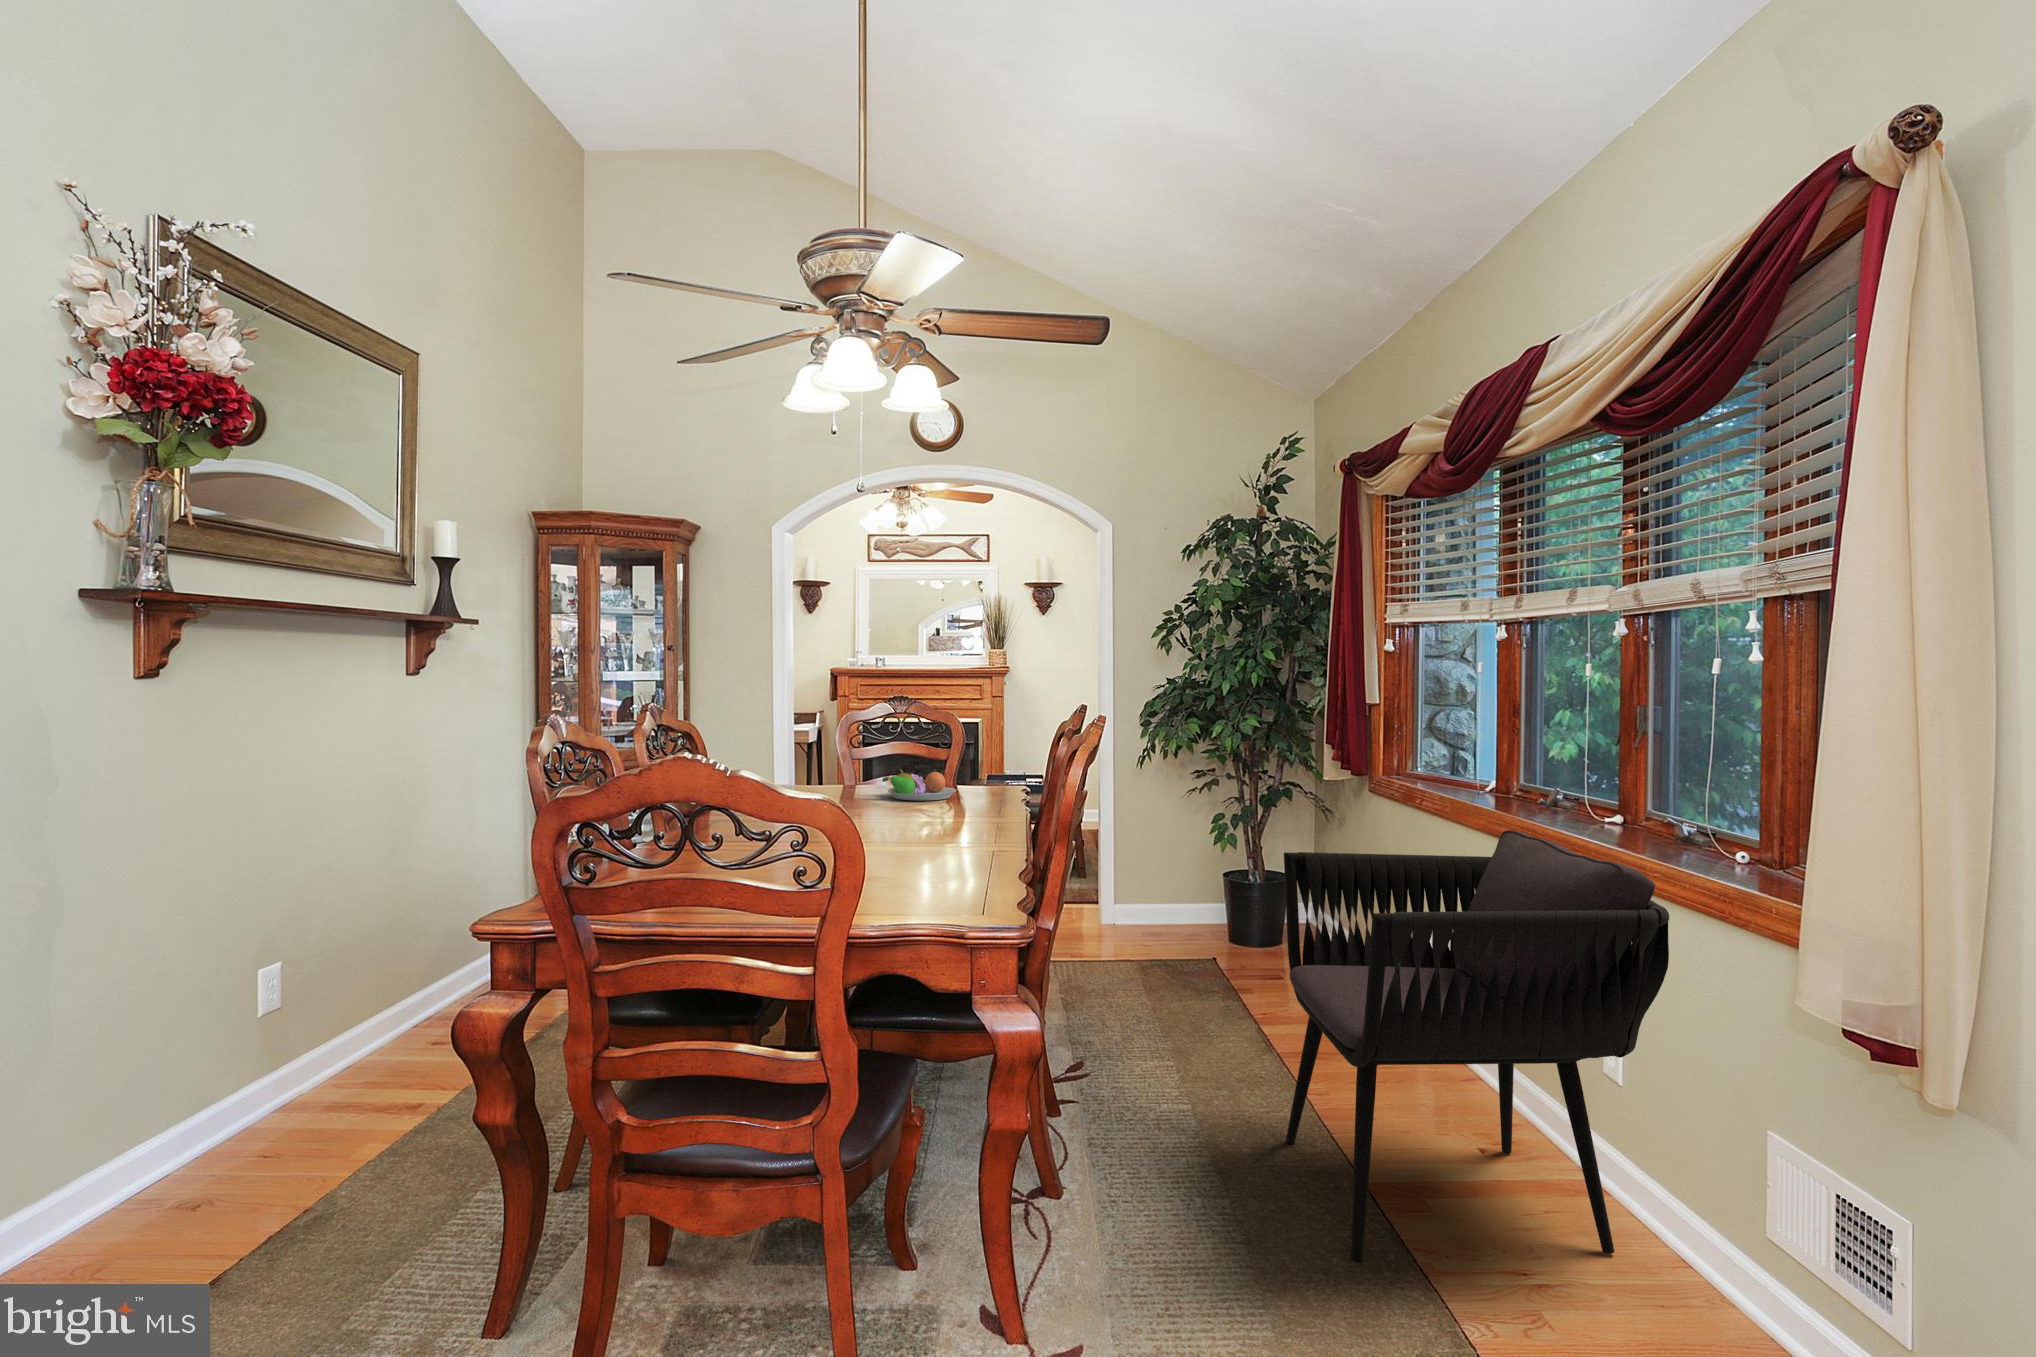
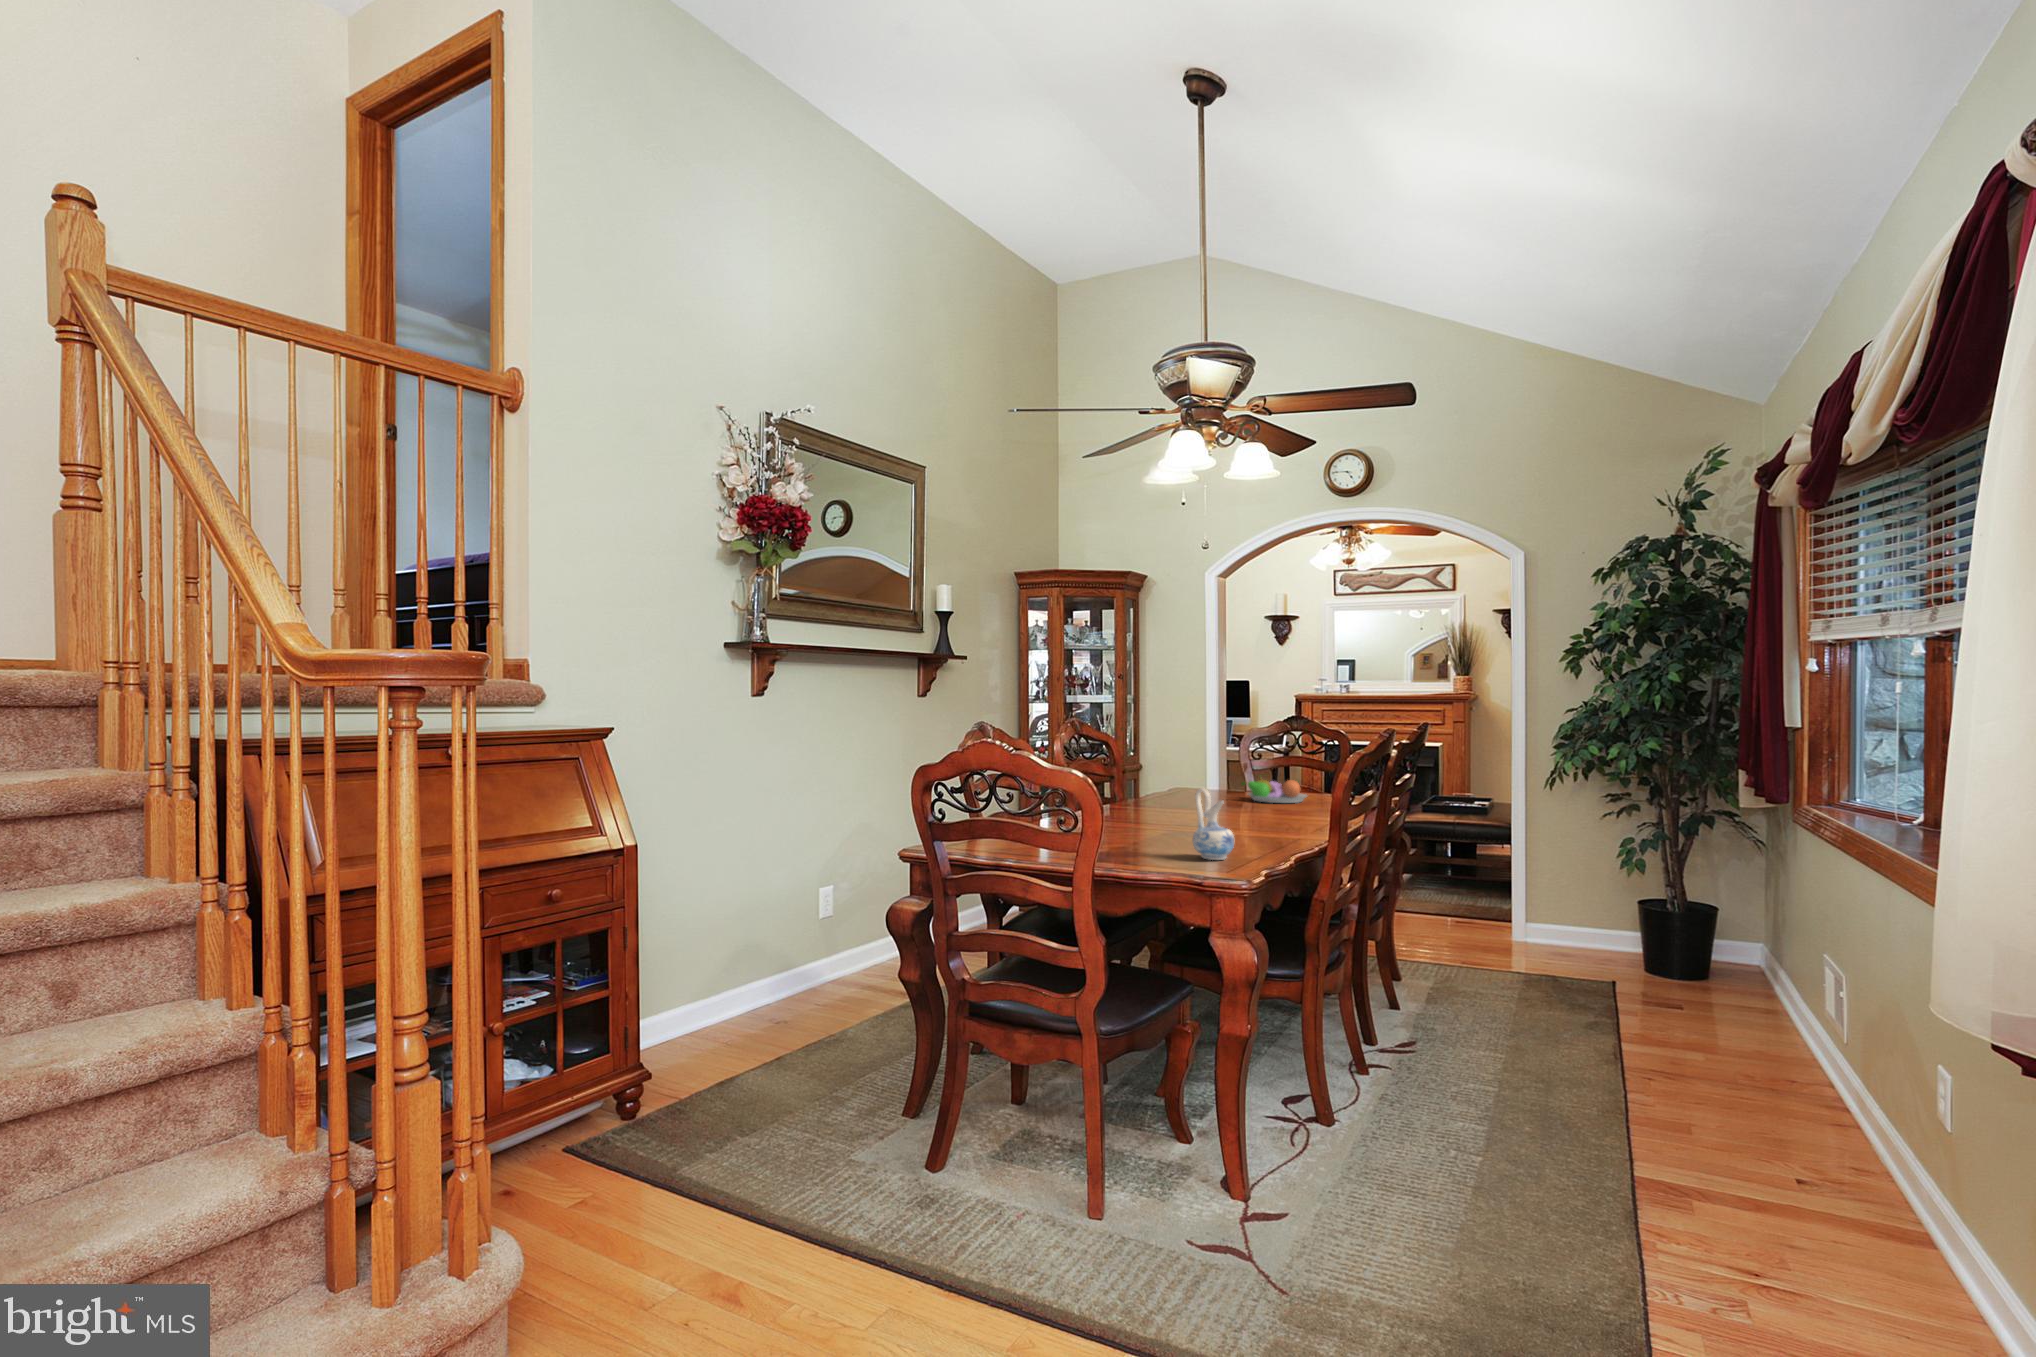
ceramic pitcher: none [918,800,972,894] -> present [1193,788,1234,860]
armchair: present [1284,830,1669,1260] -> none [1570,856,1945,1282]

